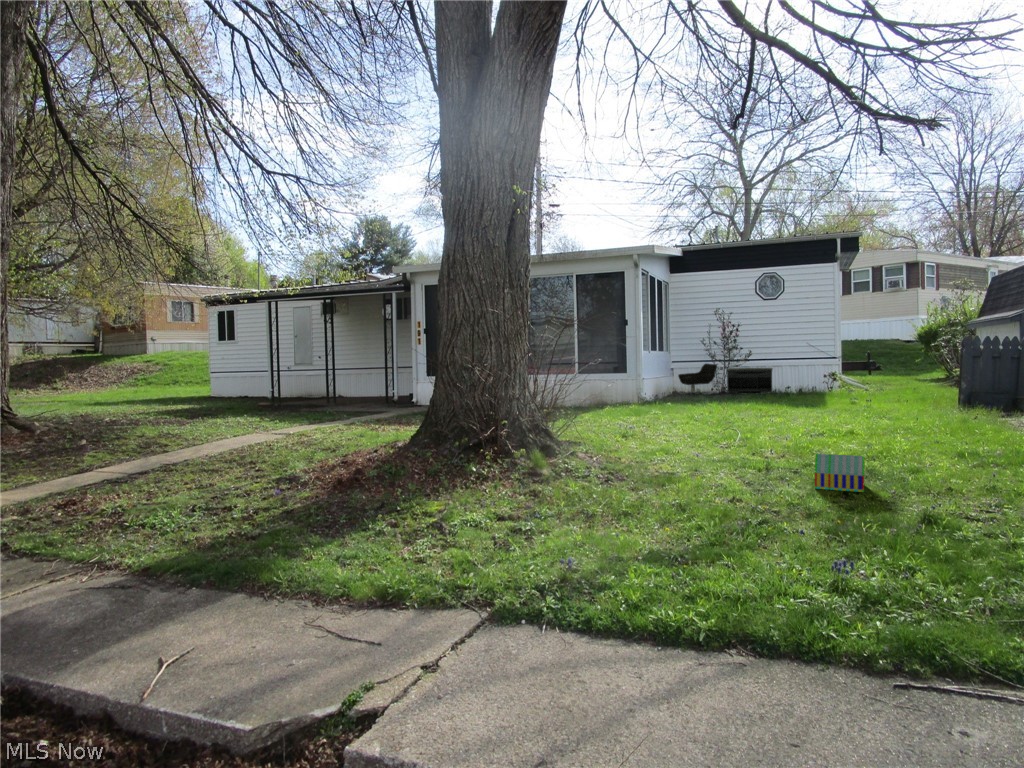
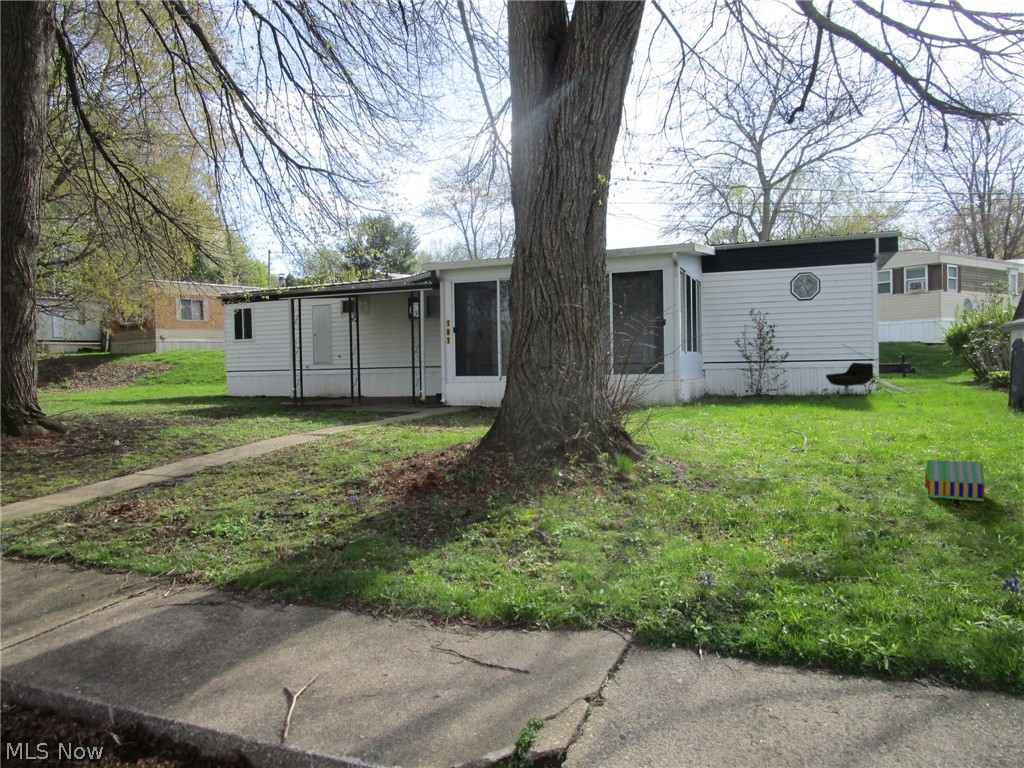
lounge chair: present [678,364,717,394] -> present [826,363,873,395]
bench: present [727,368,773,393] -> none [766,369,814,395]

